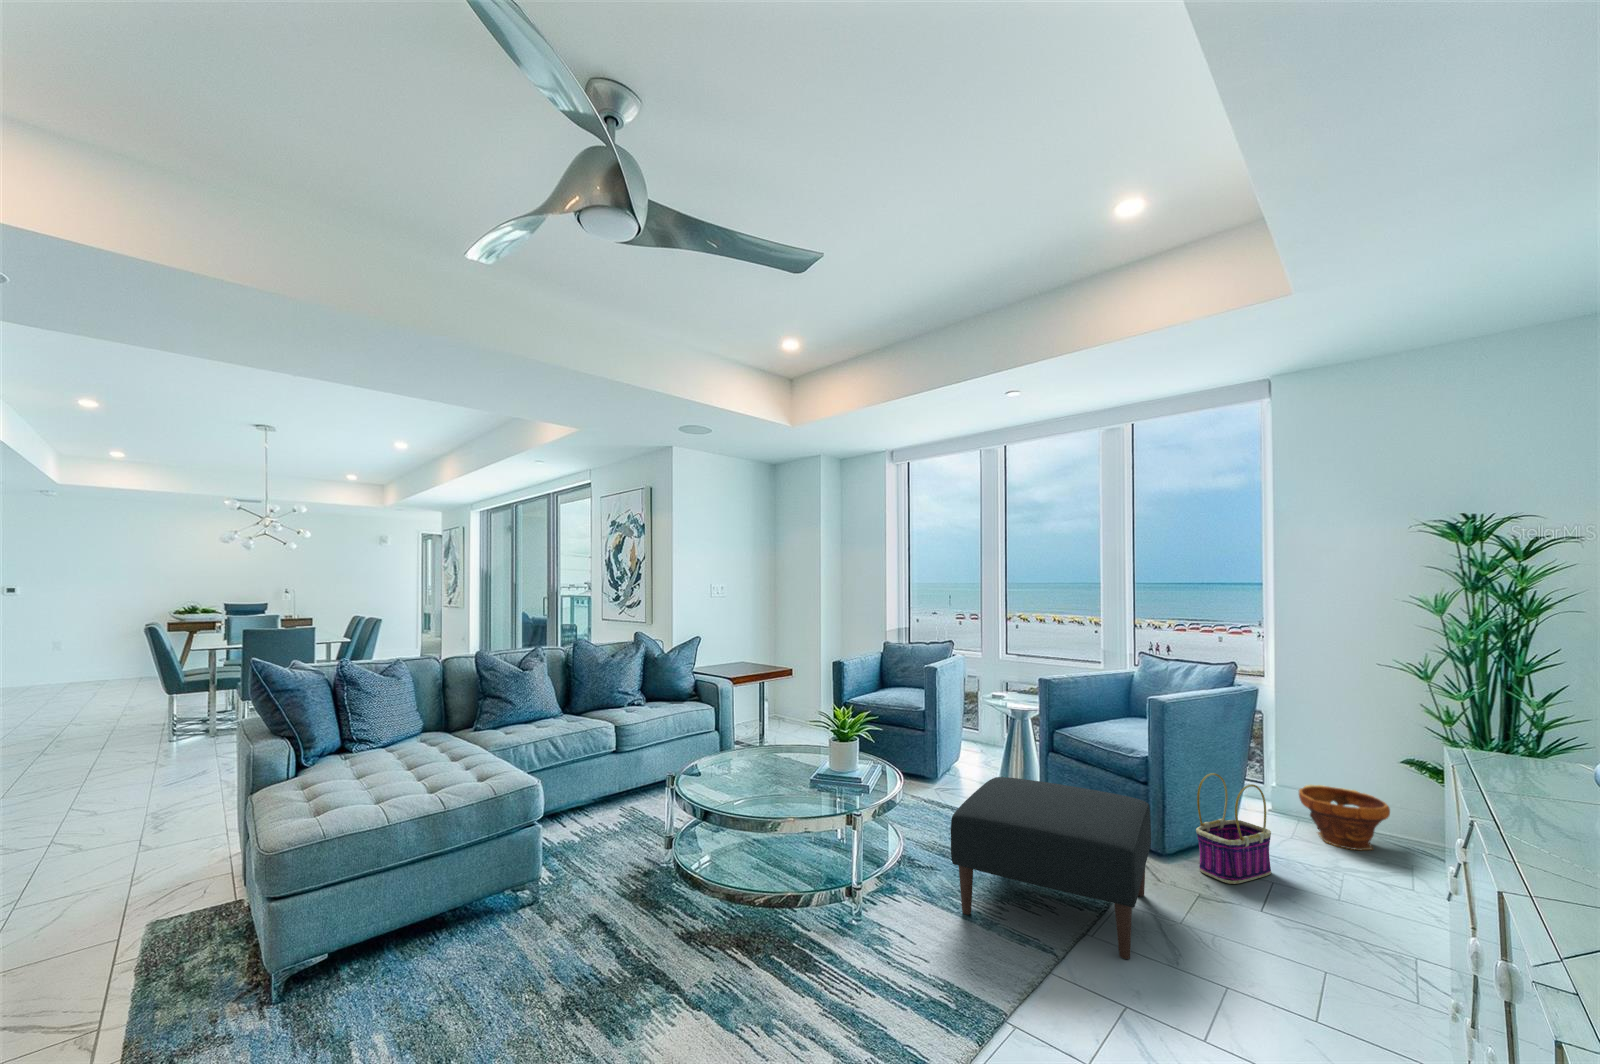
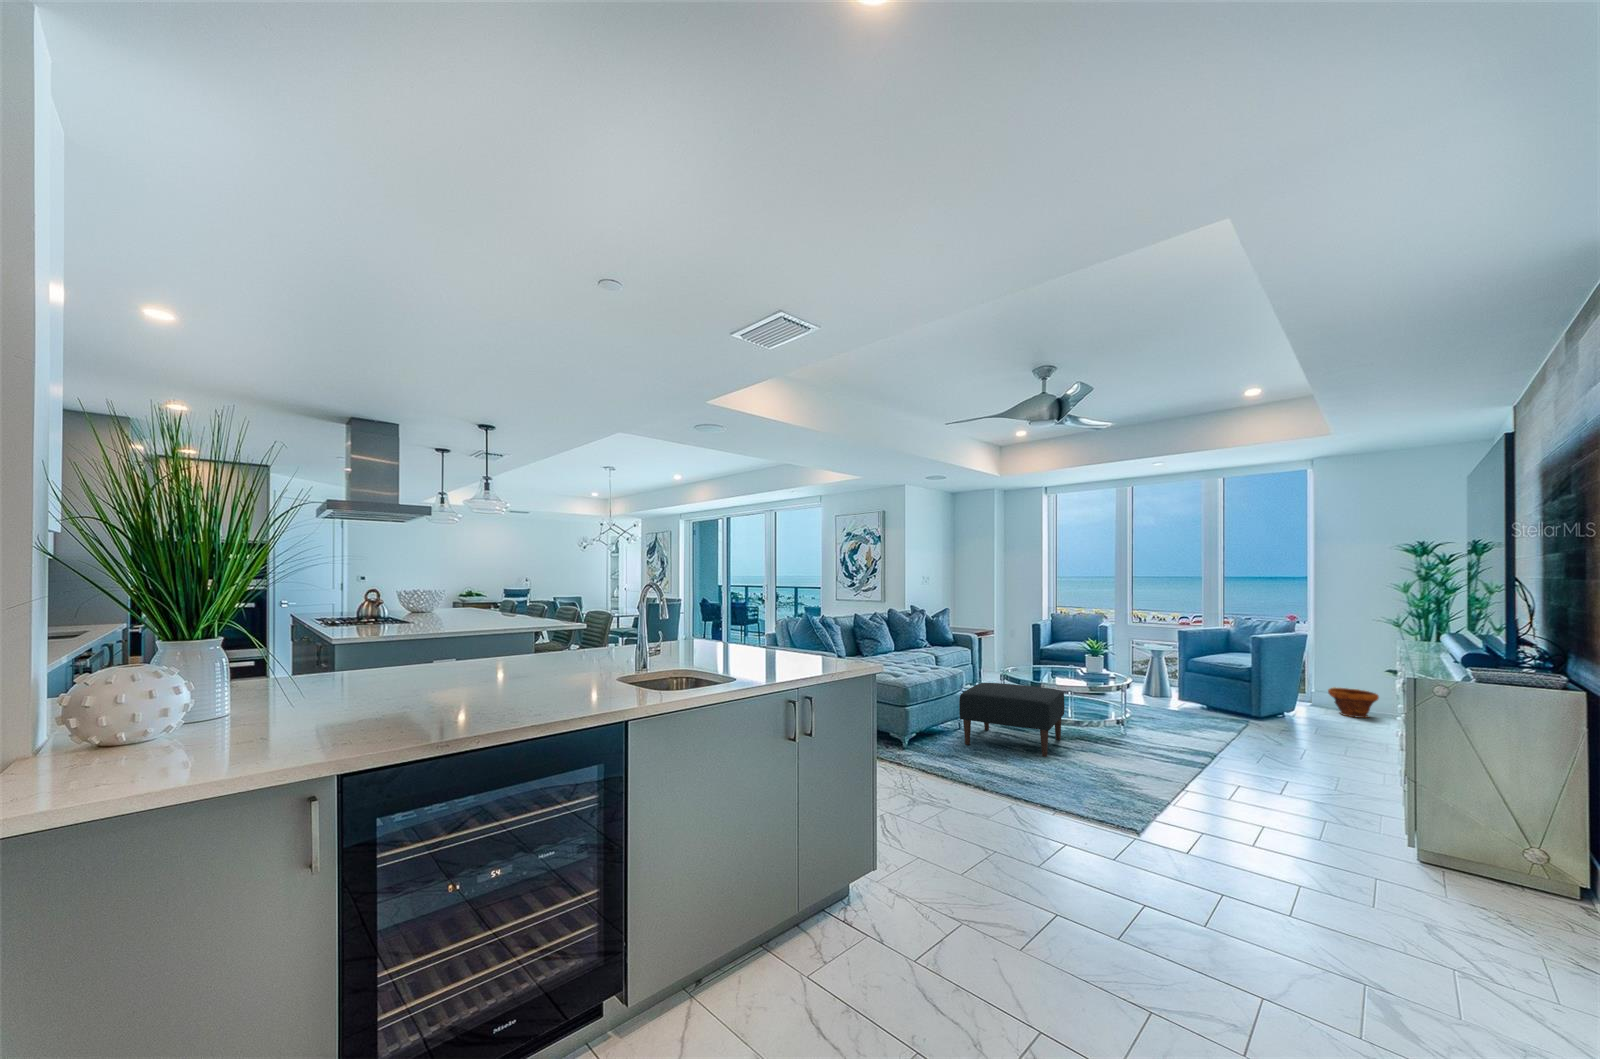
basket: present [1196,773,1271,884] -> none [1279,675,1319,727]
ottoman: present [951,777,1151,959] -> present [959,683,1065,757]

